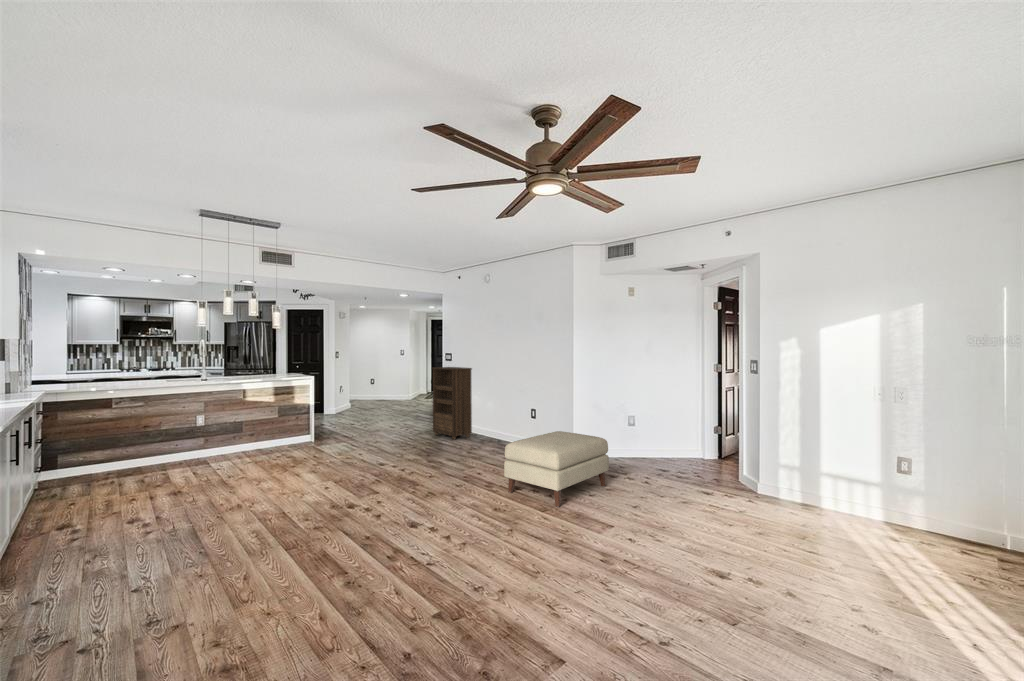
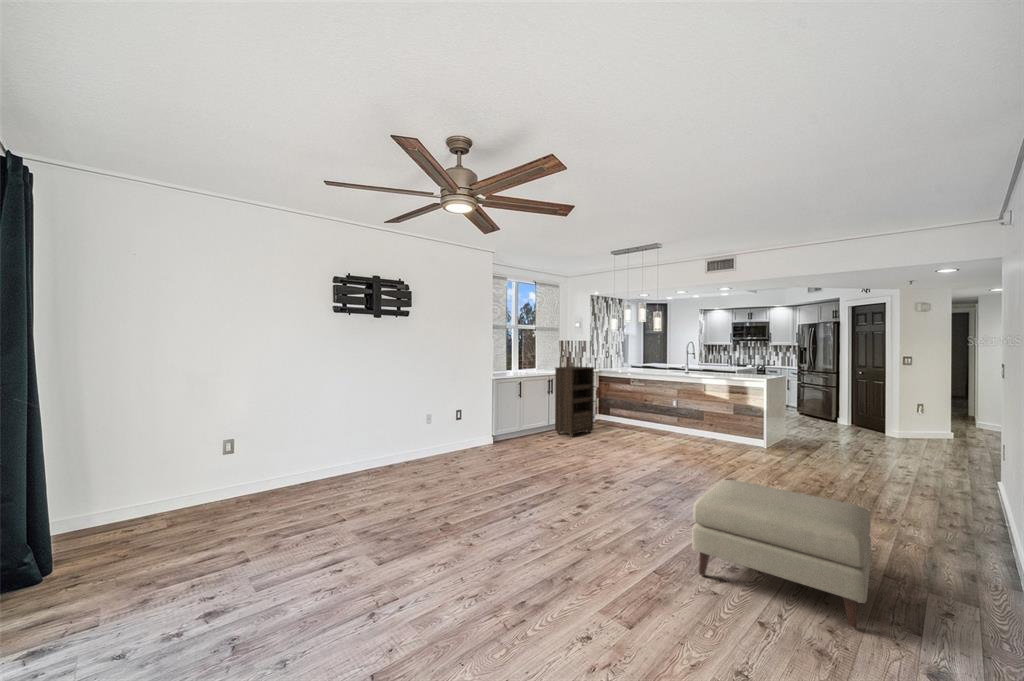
bookshelf: present [432,367,472,440] -> present [555,367,594,437]

